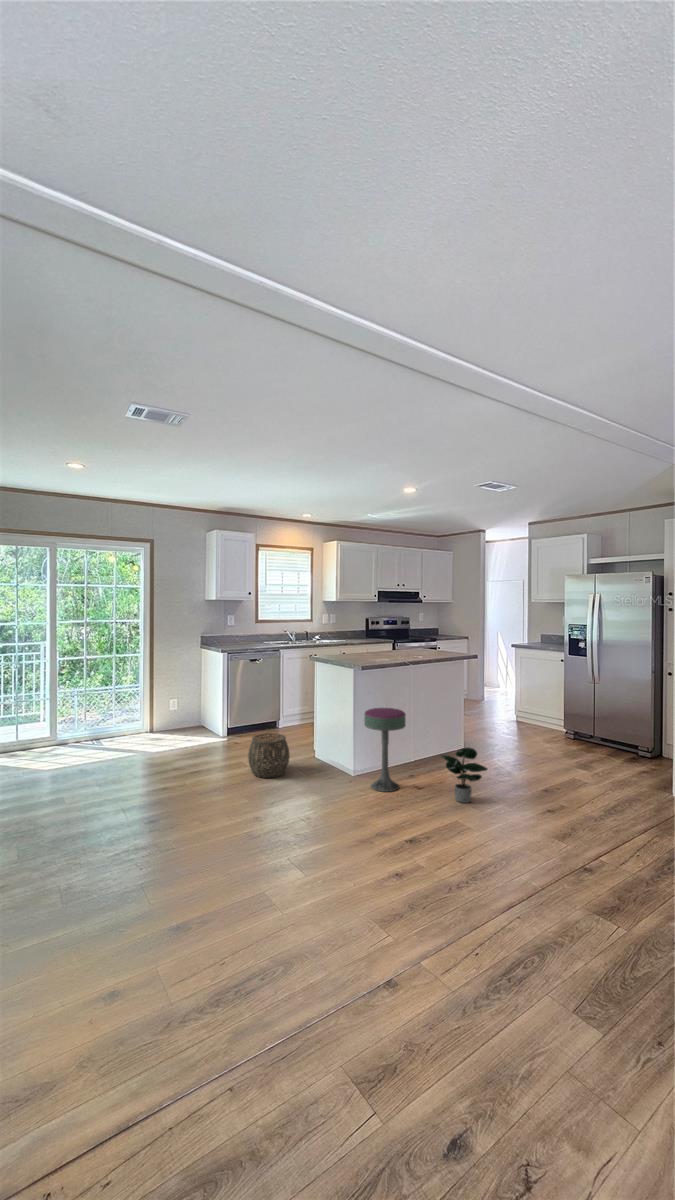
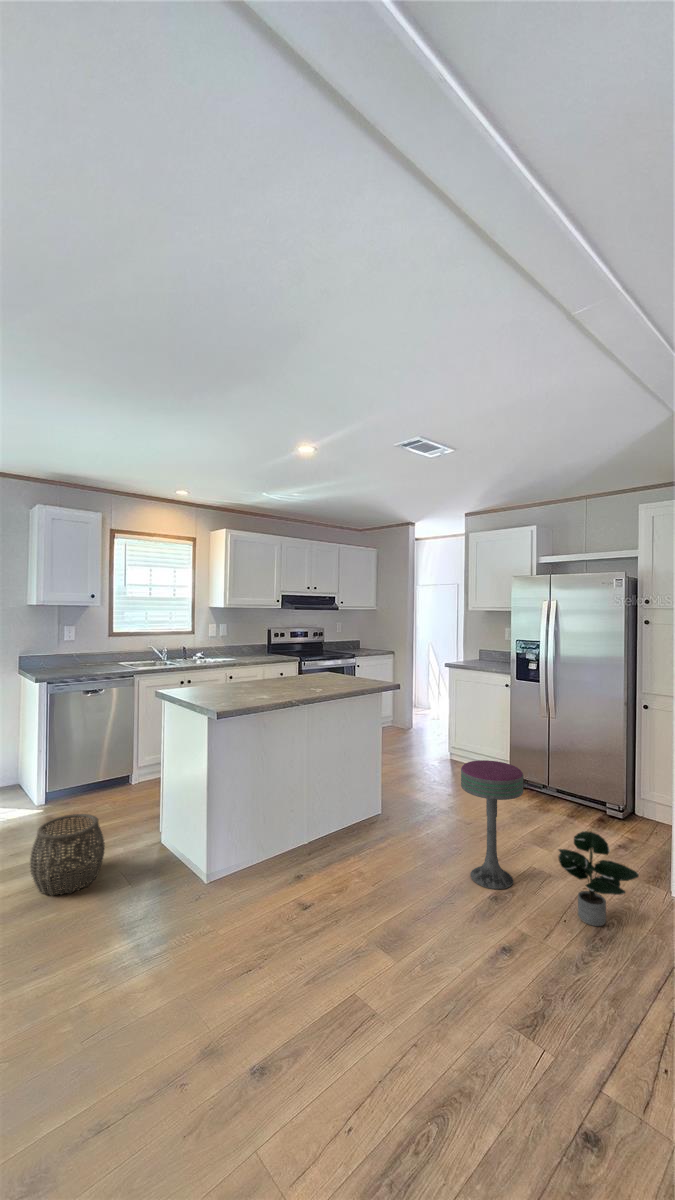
bar stool: present [364,708,406,792] -> present [461,760,523,889]
potted plant: present [442,747,488,803] -> present [559,831,639,926]

